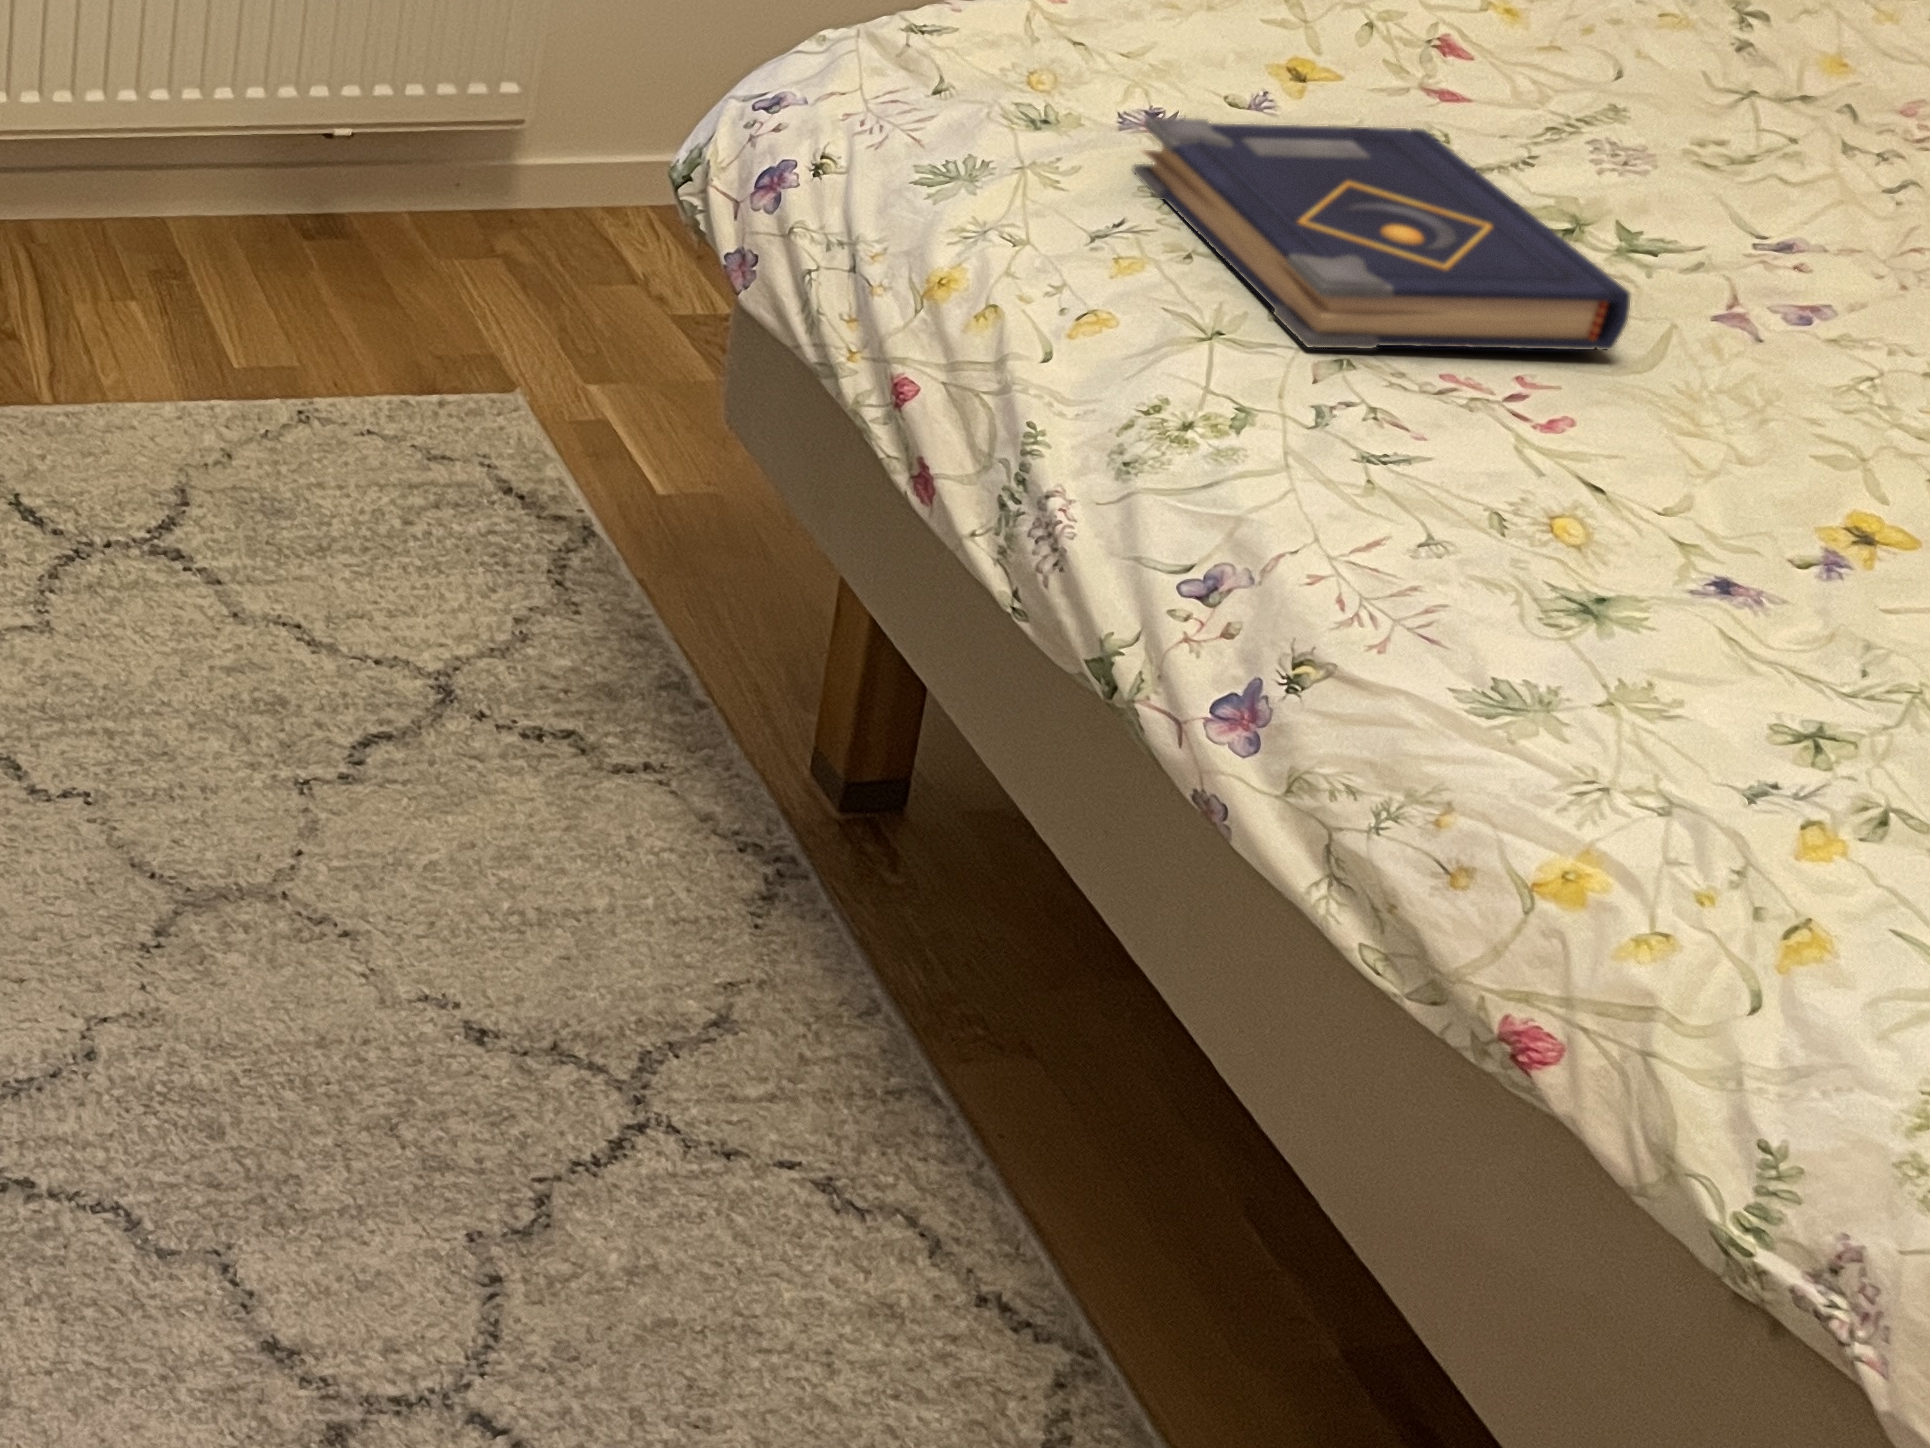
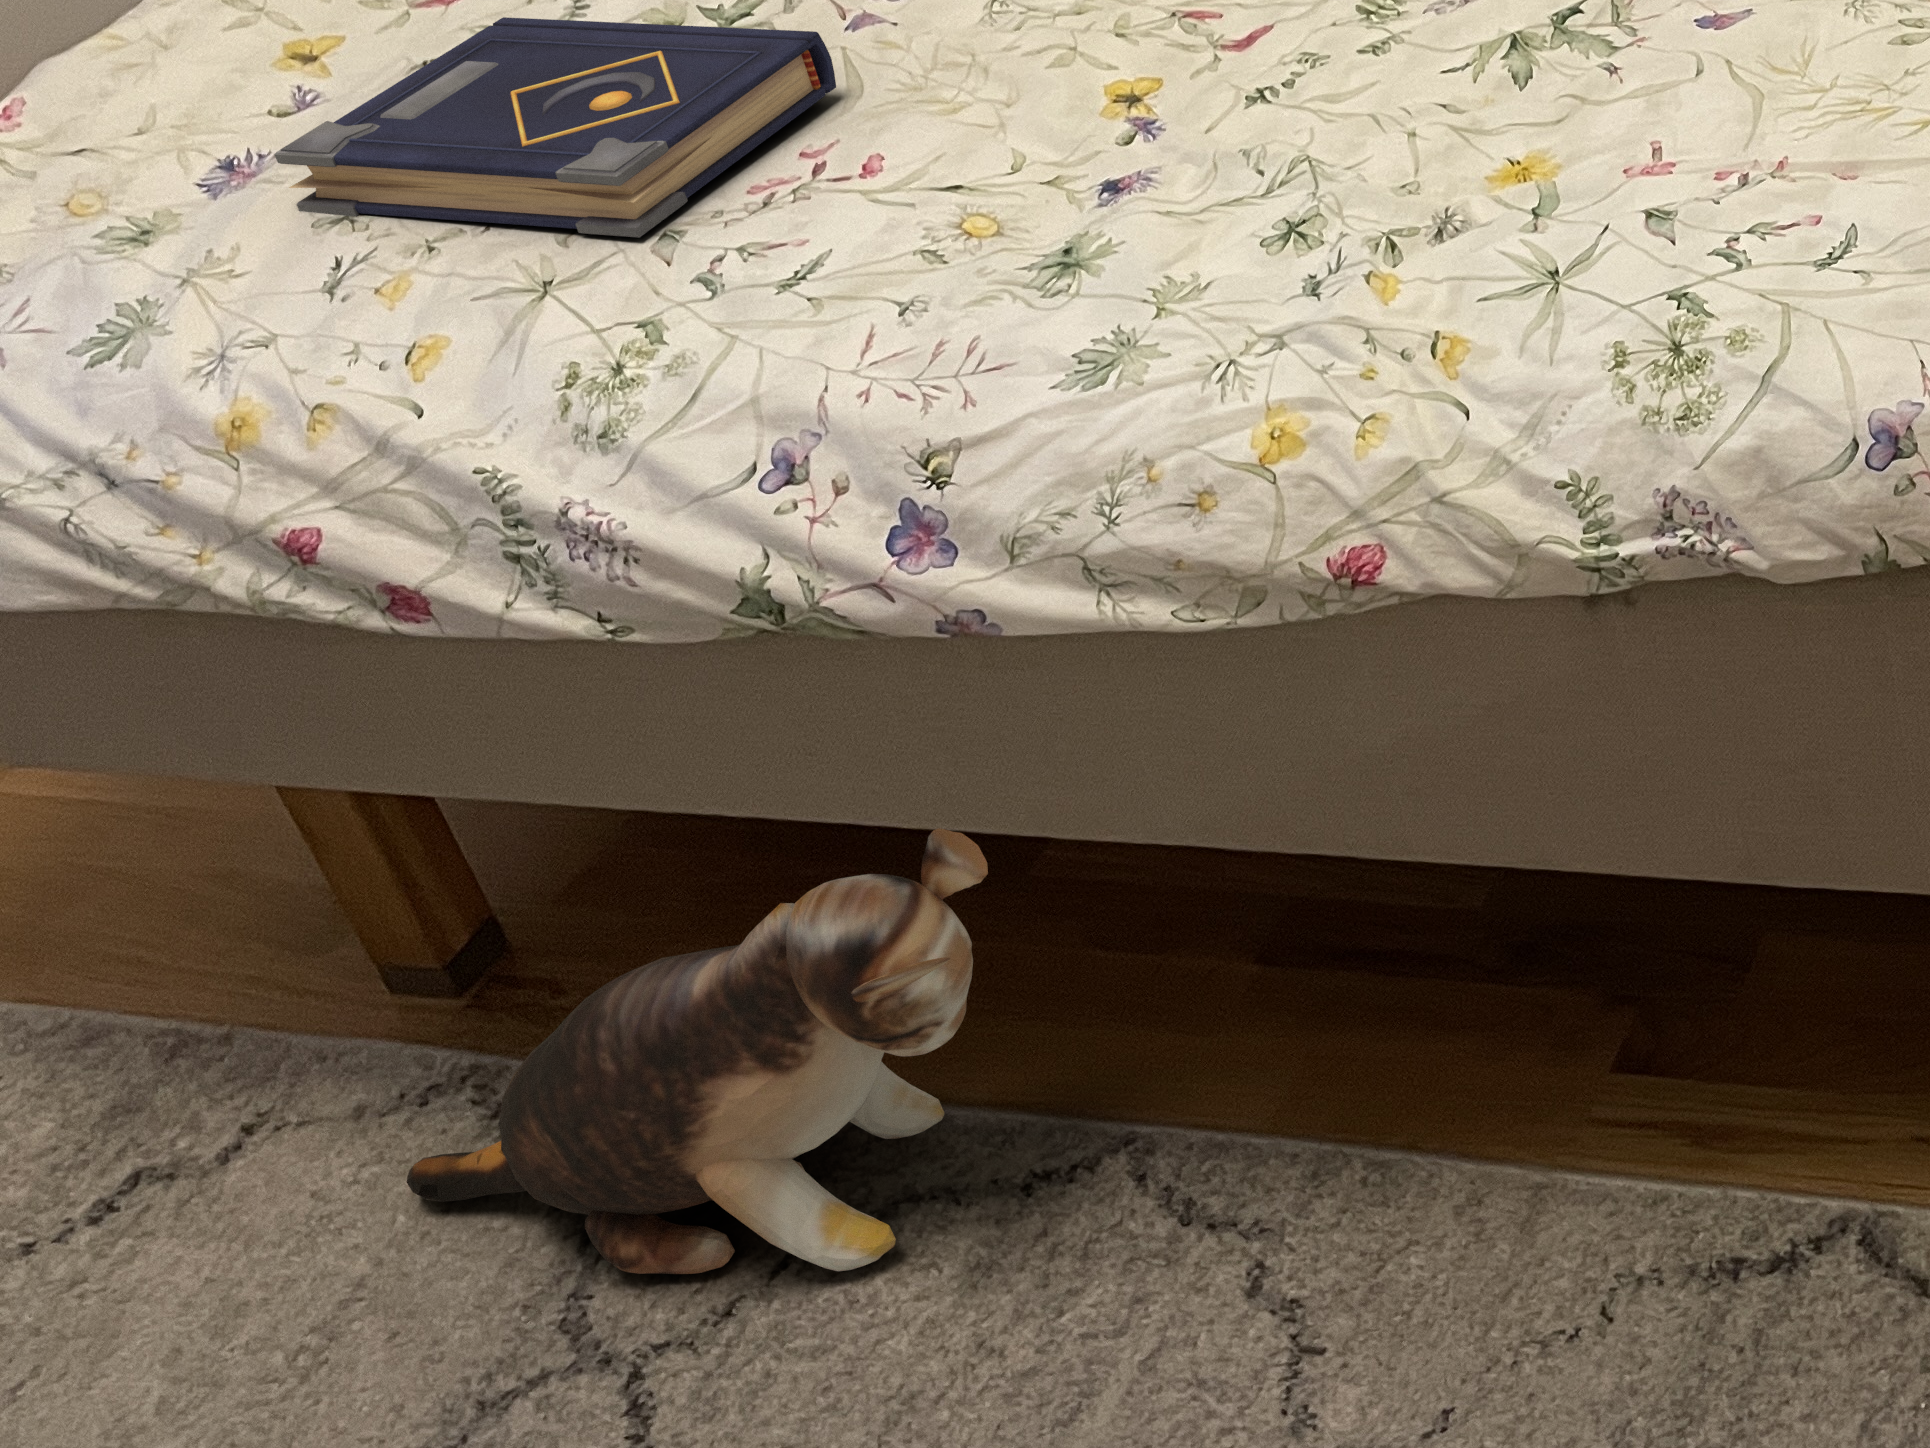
plush toy: none [669,861,1138,1231] -> present [407,828,988,1274]

